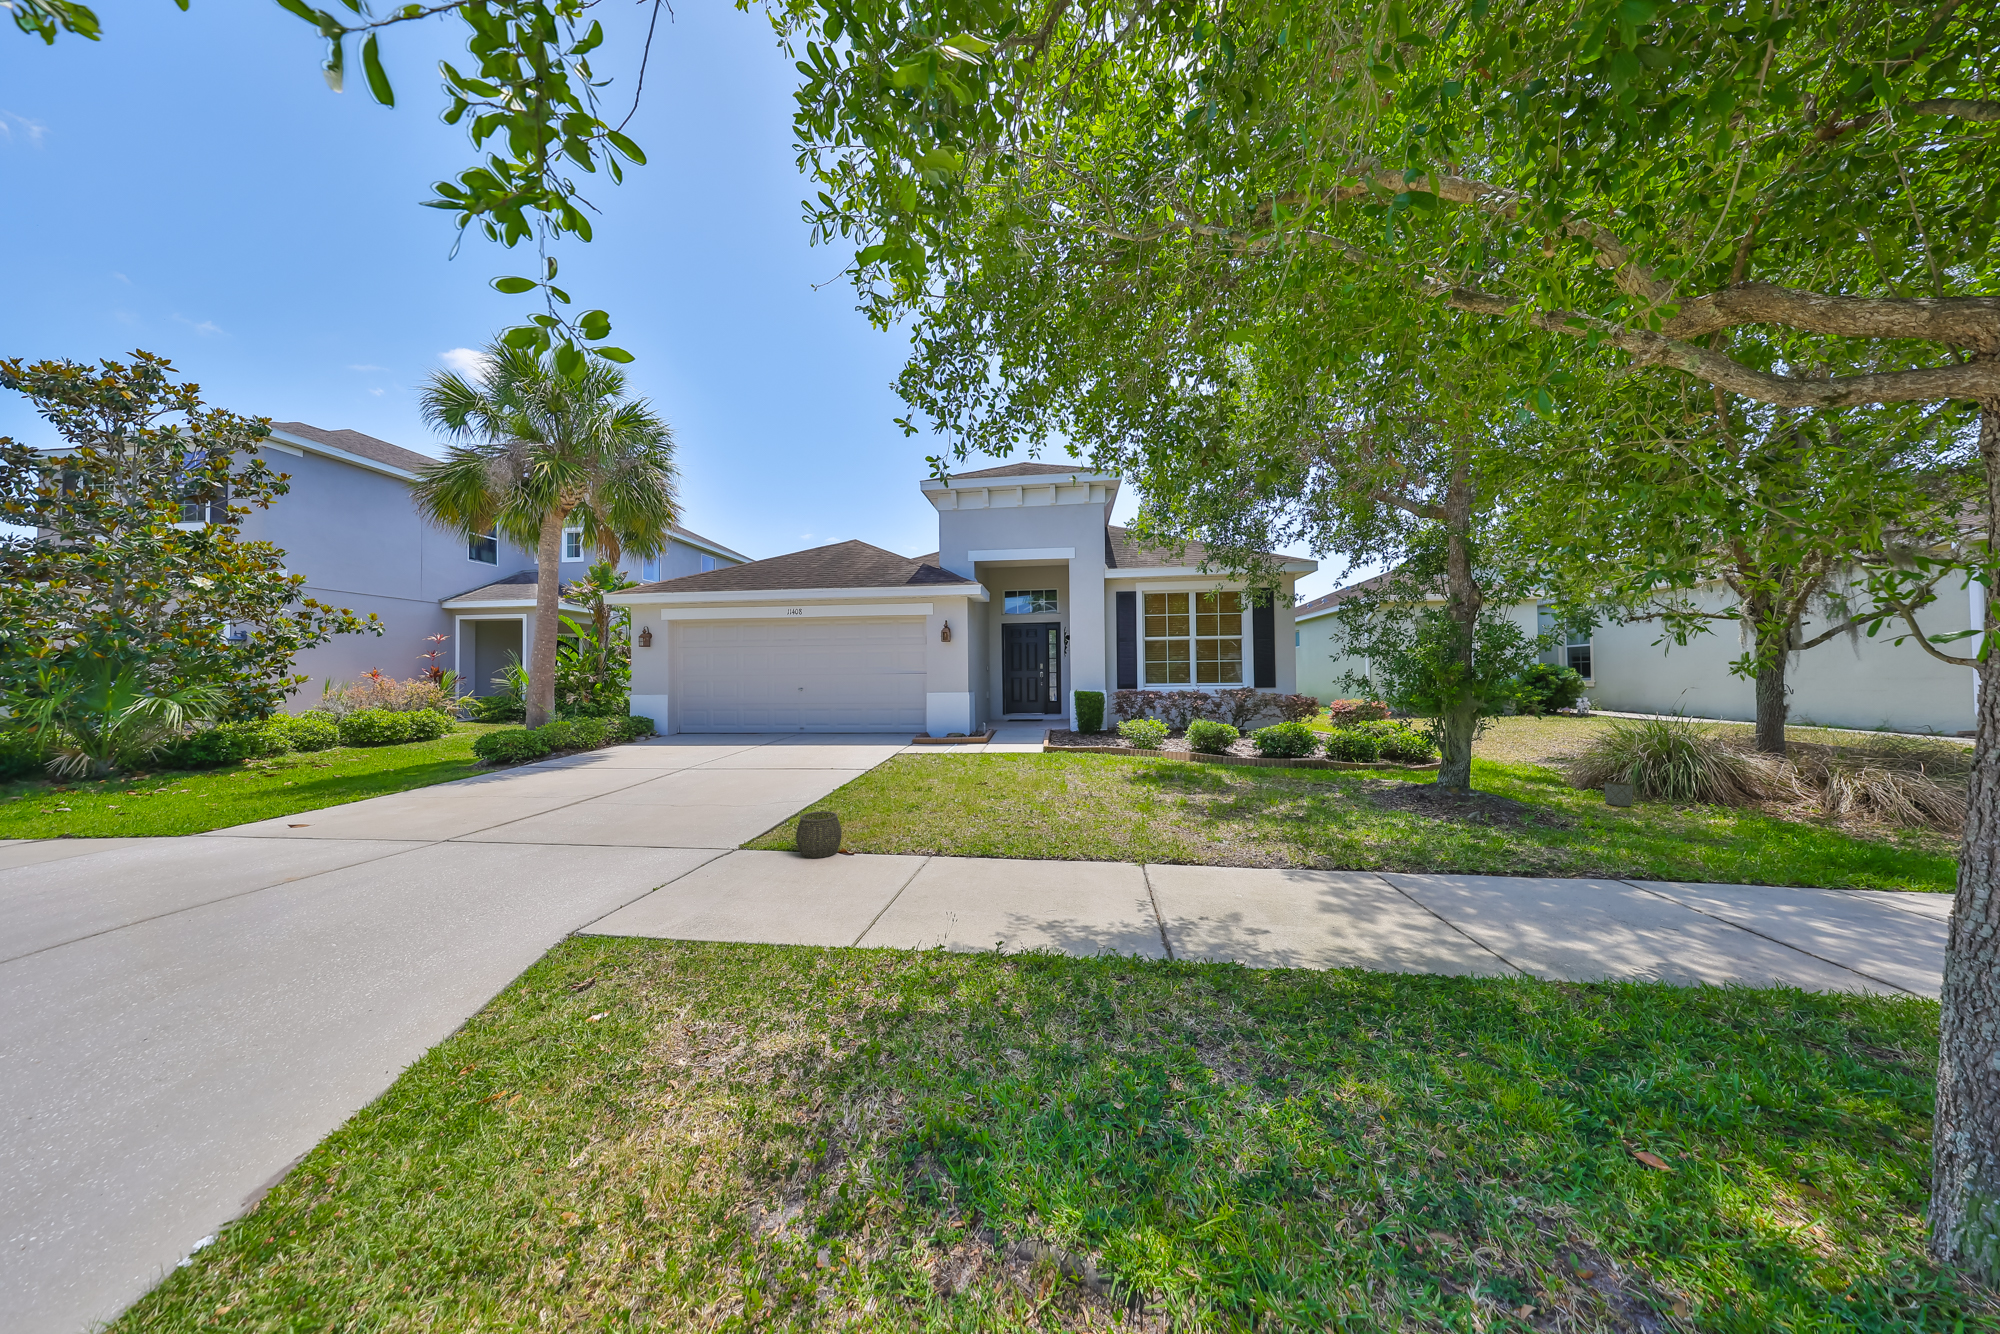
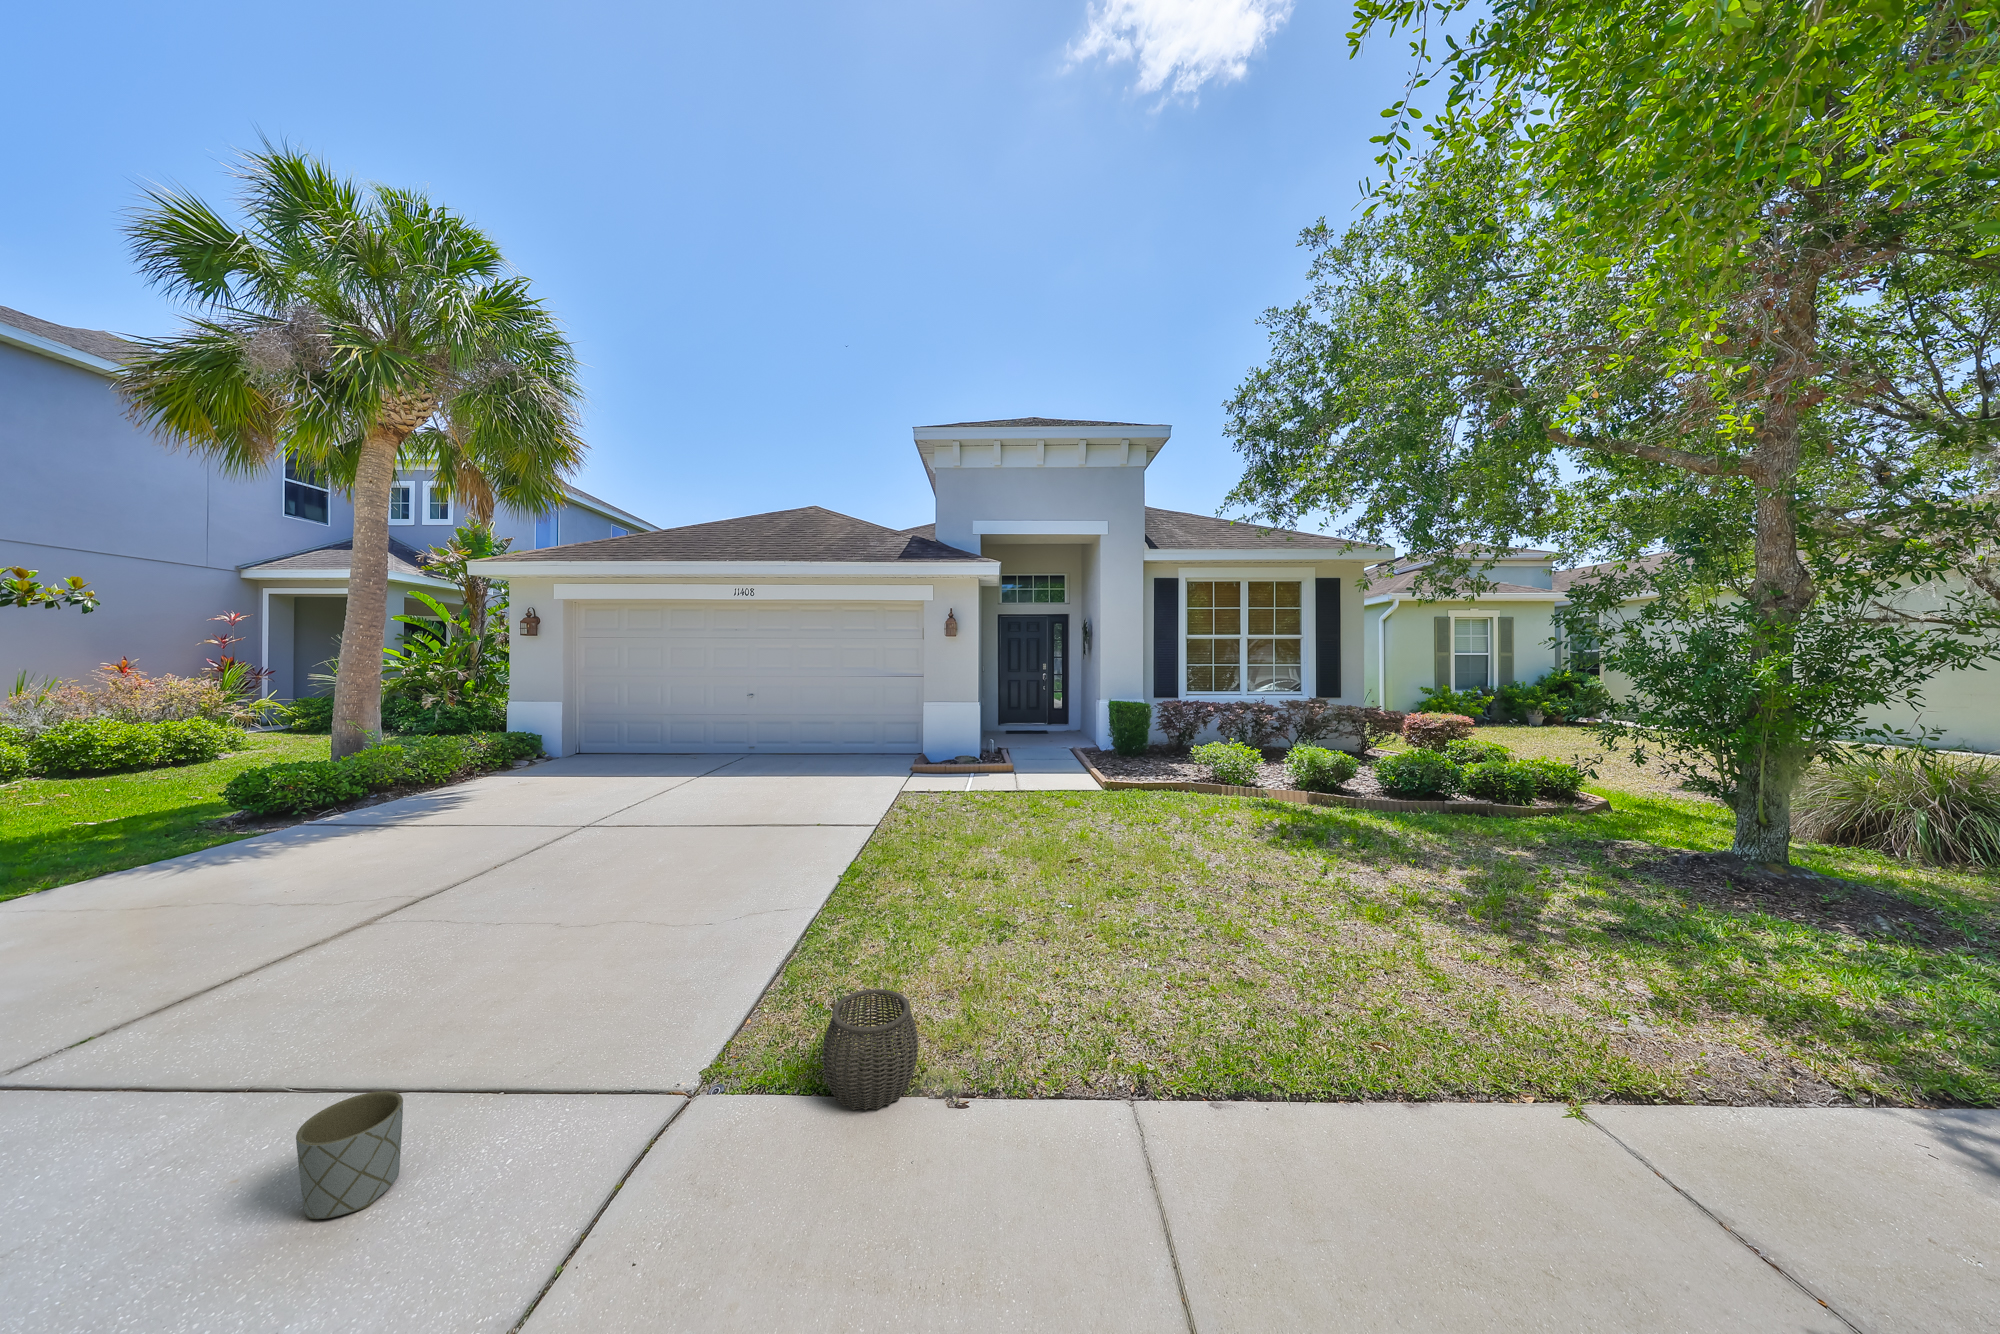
planter: present [1605,781,1633,807] -> present [296,1091,403,1219]

